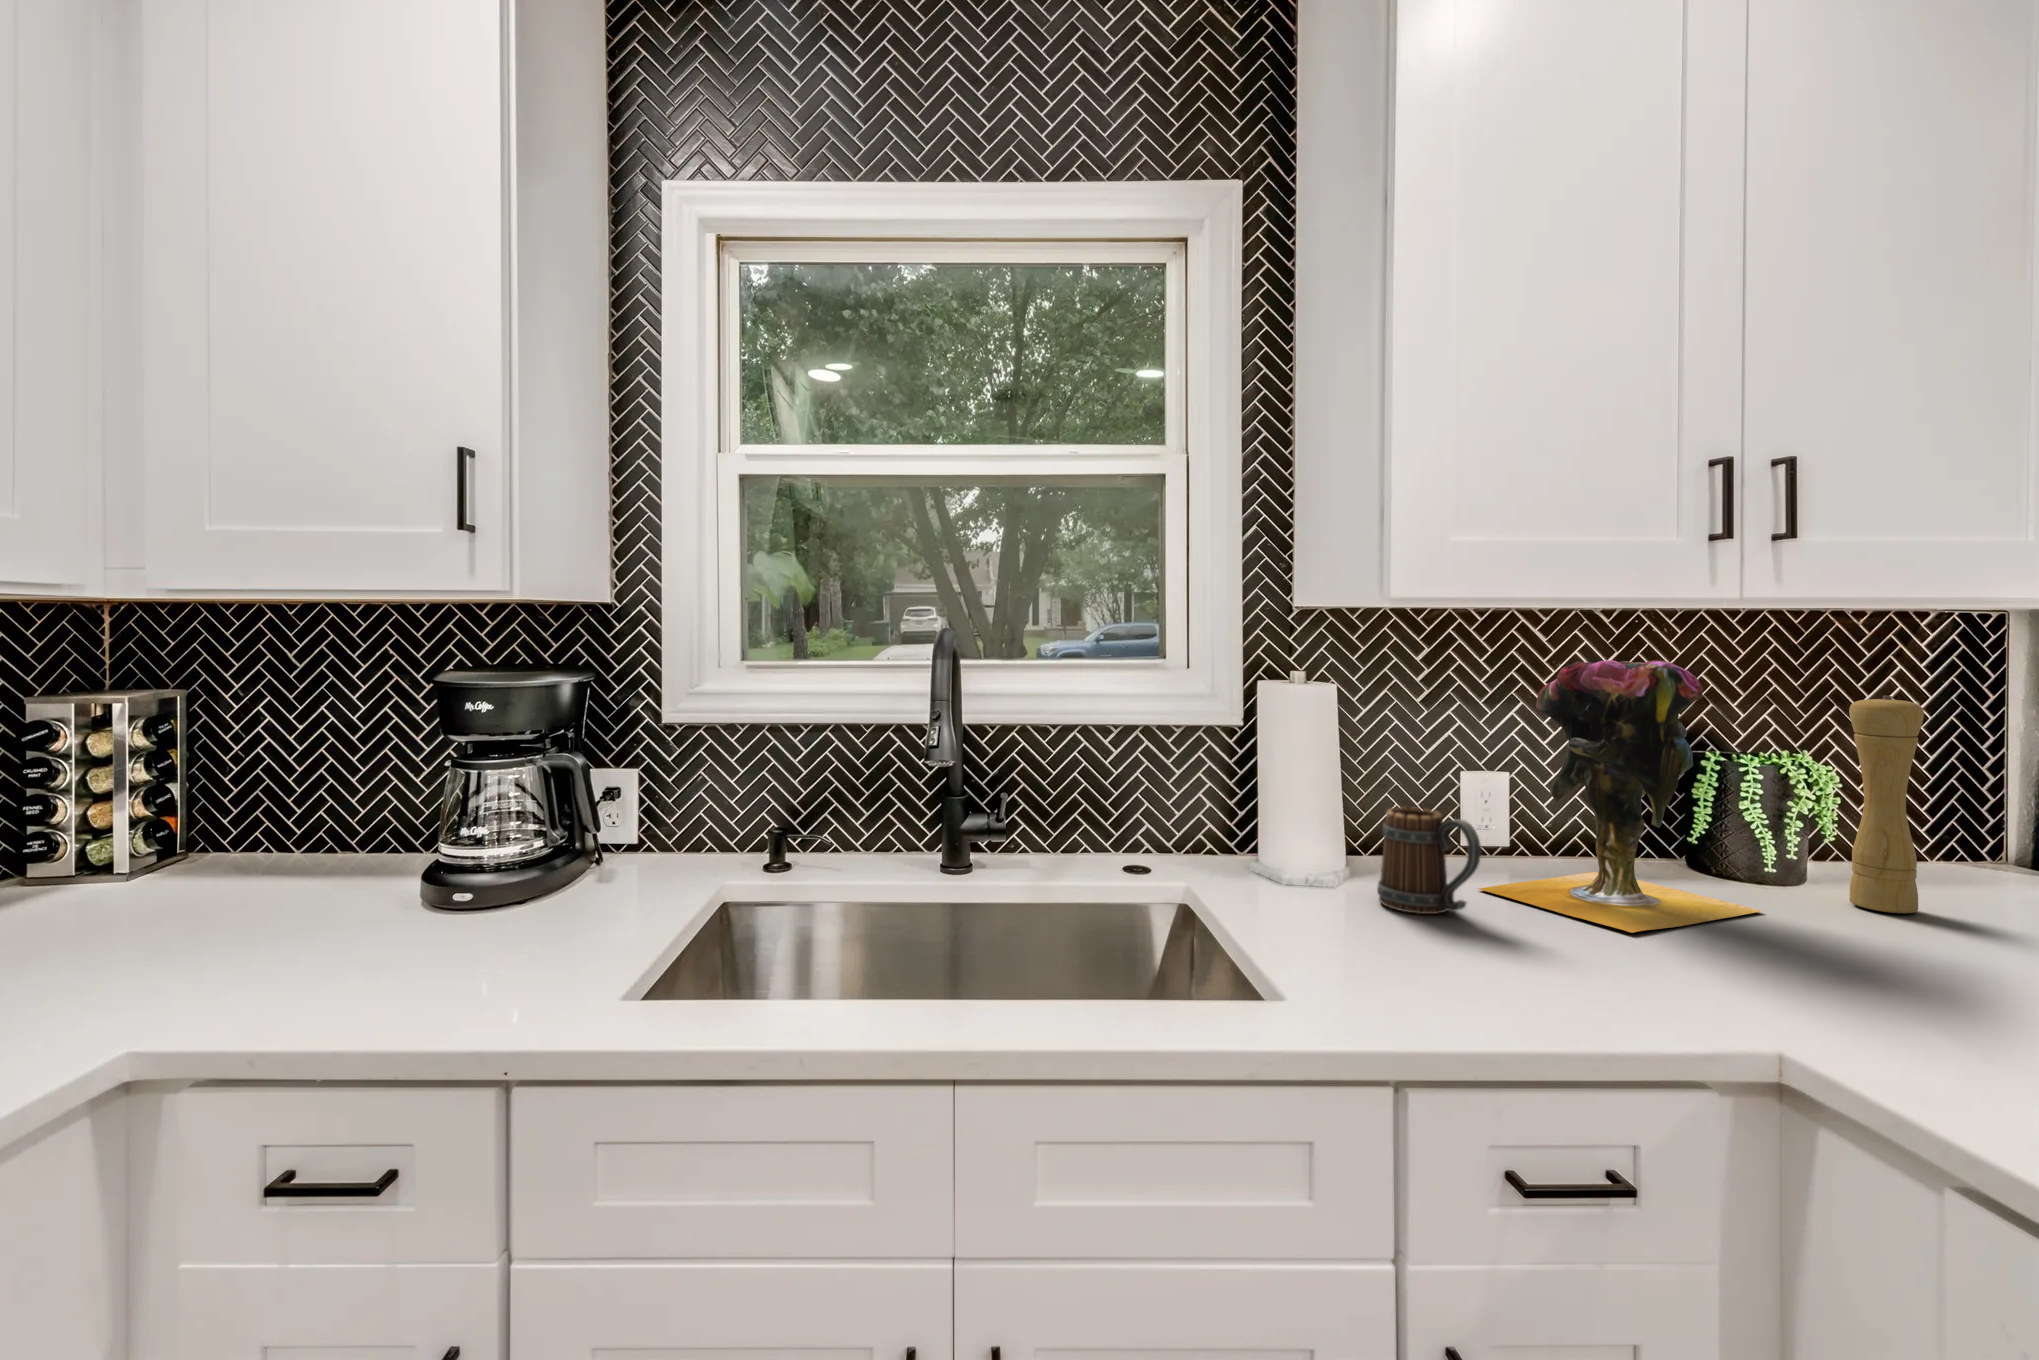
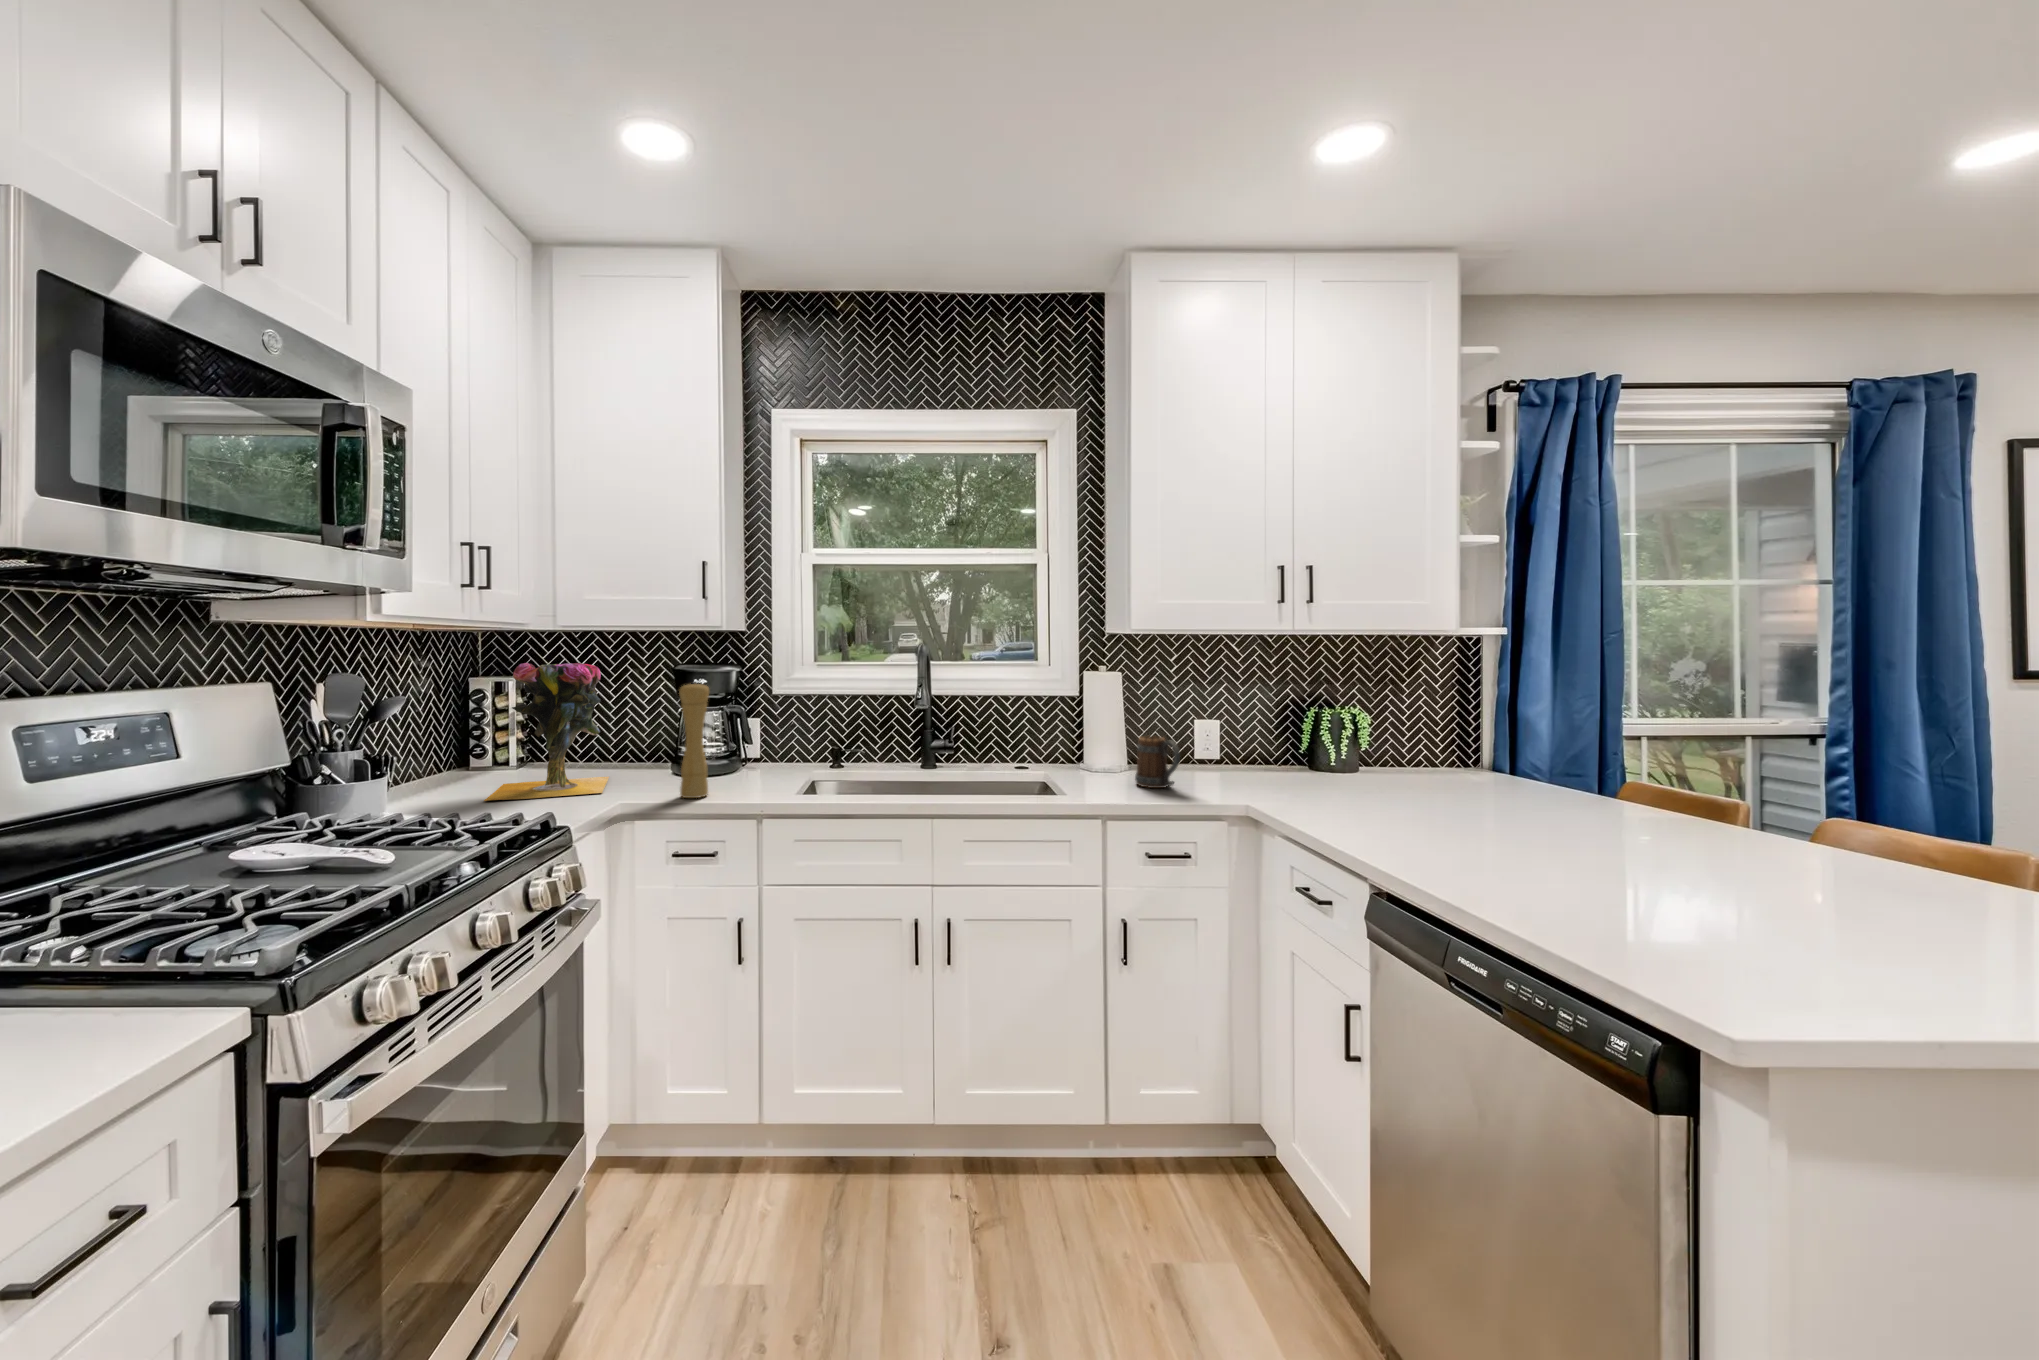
vase: present [1478,660,1762,933] -> present [484,663,609,801]
pepper mill: present [1849,696,1924,913] -> present [679,683,709,798]

